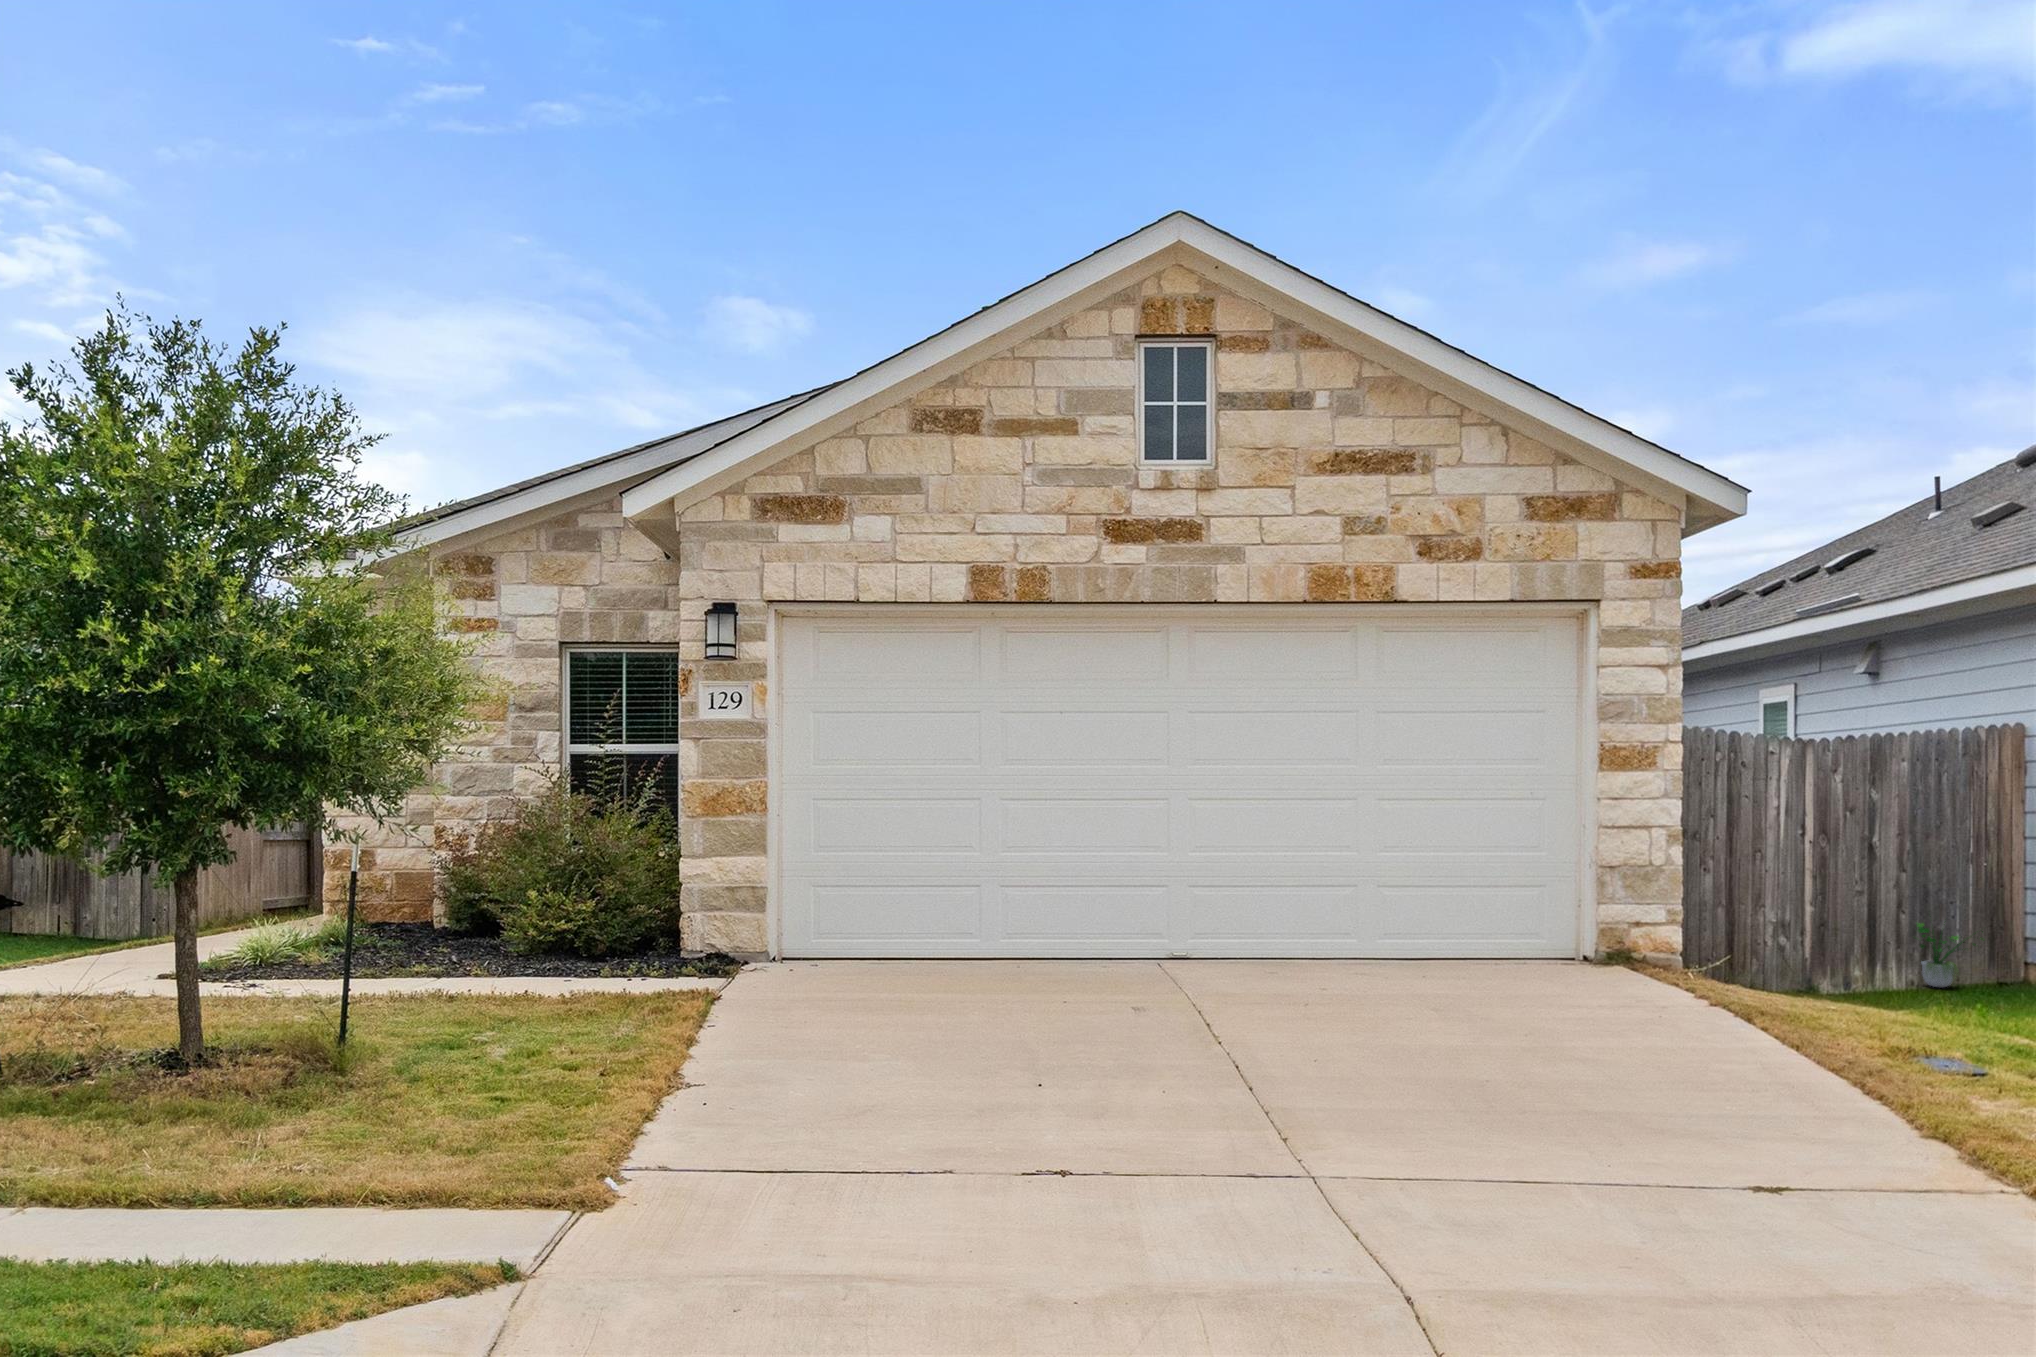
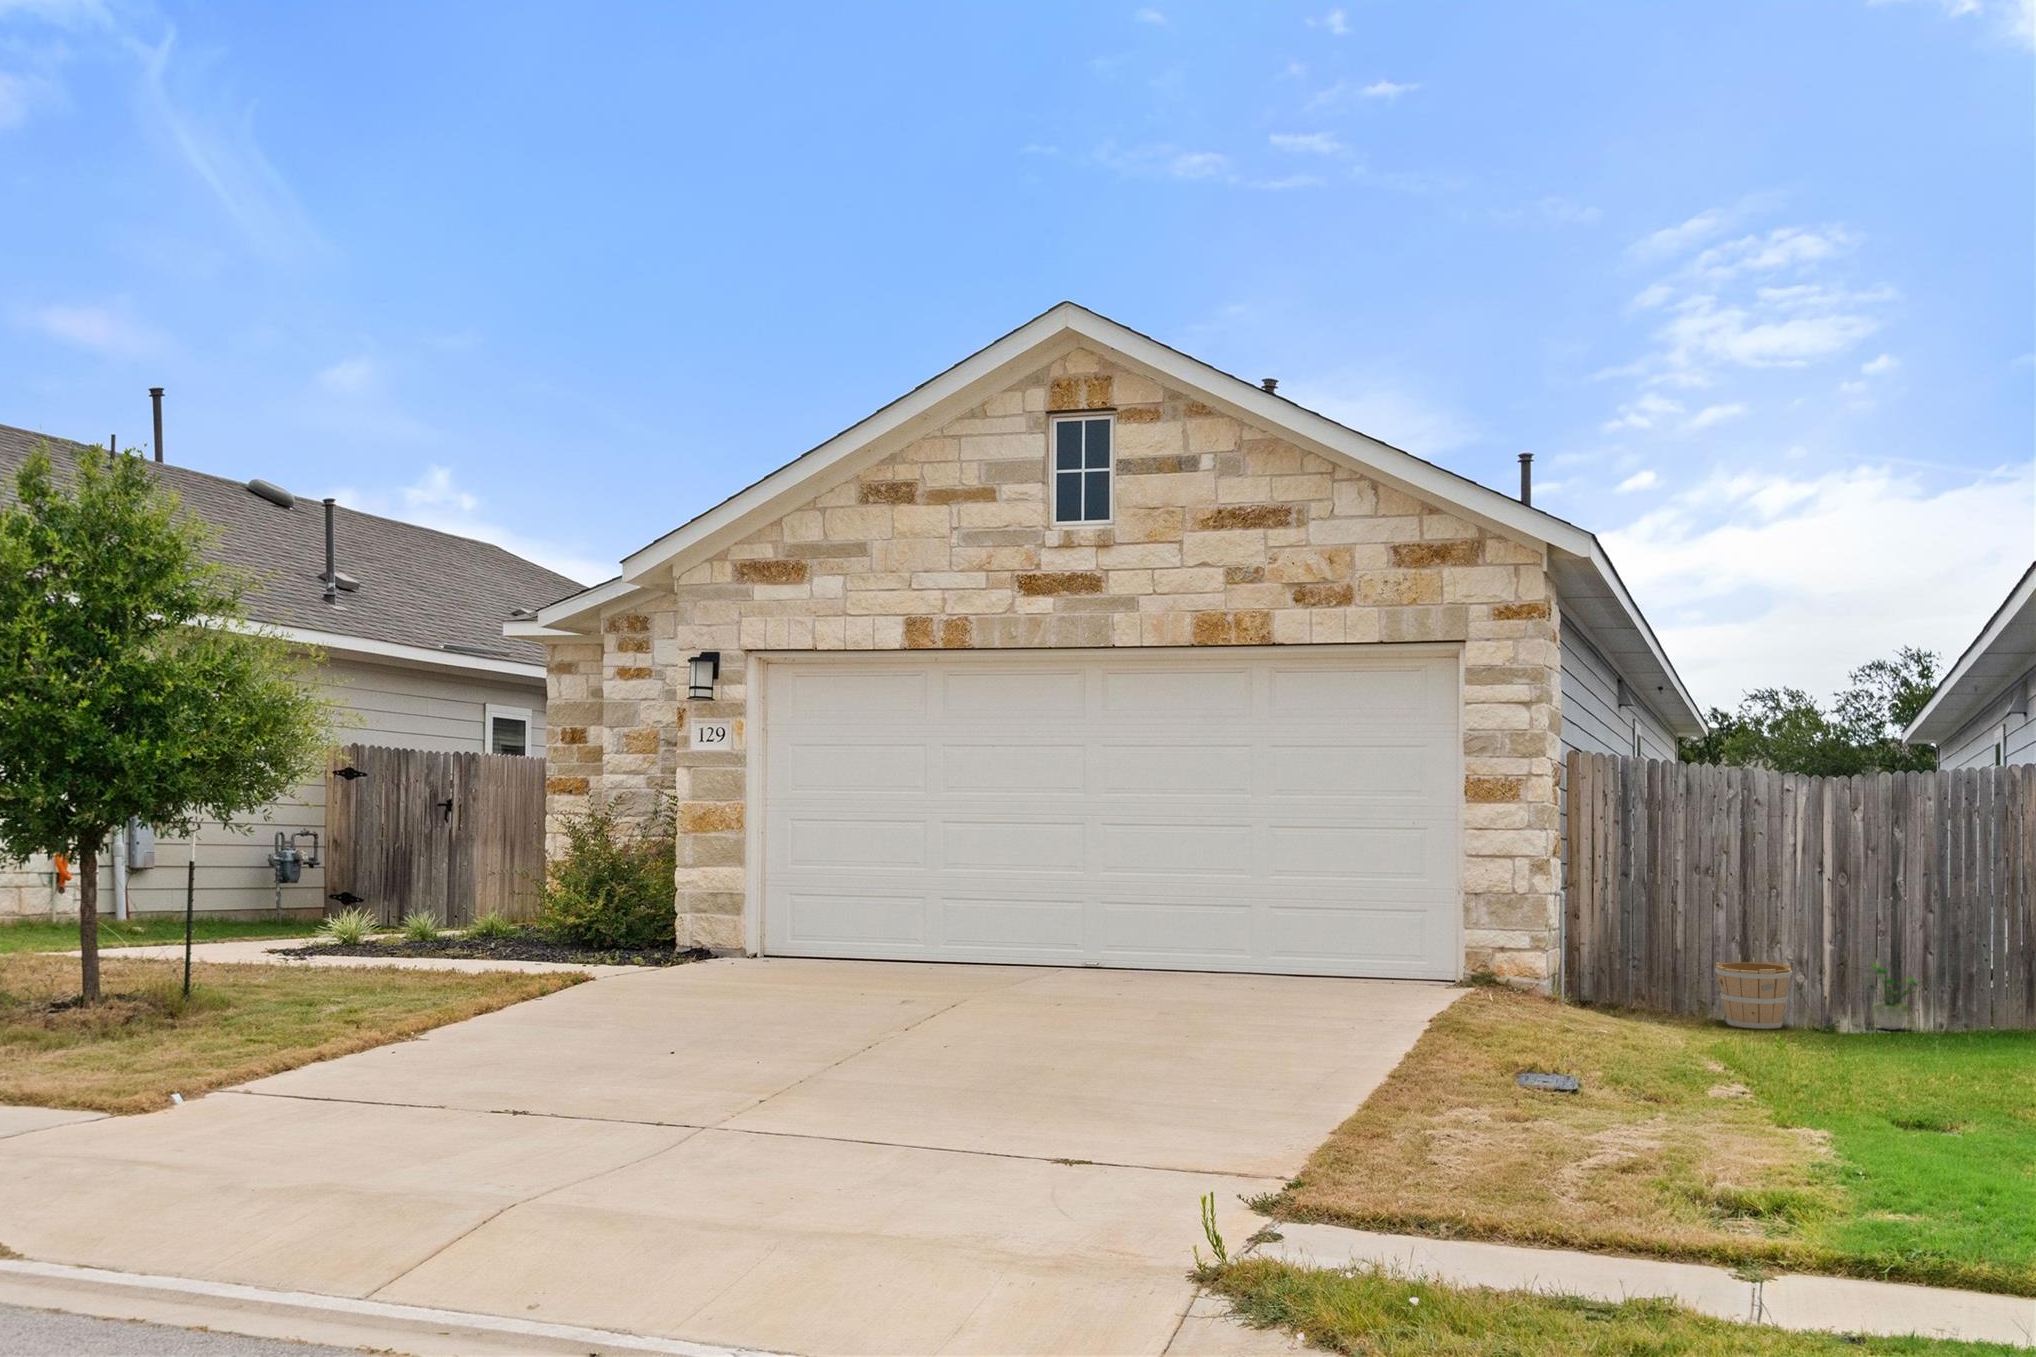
wooden bucket: none [1776,924,1857,994] -> present [1715,962,1792,1029]

